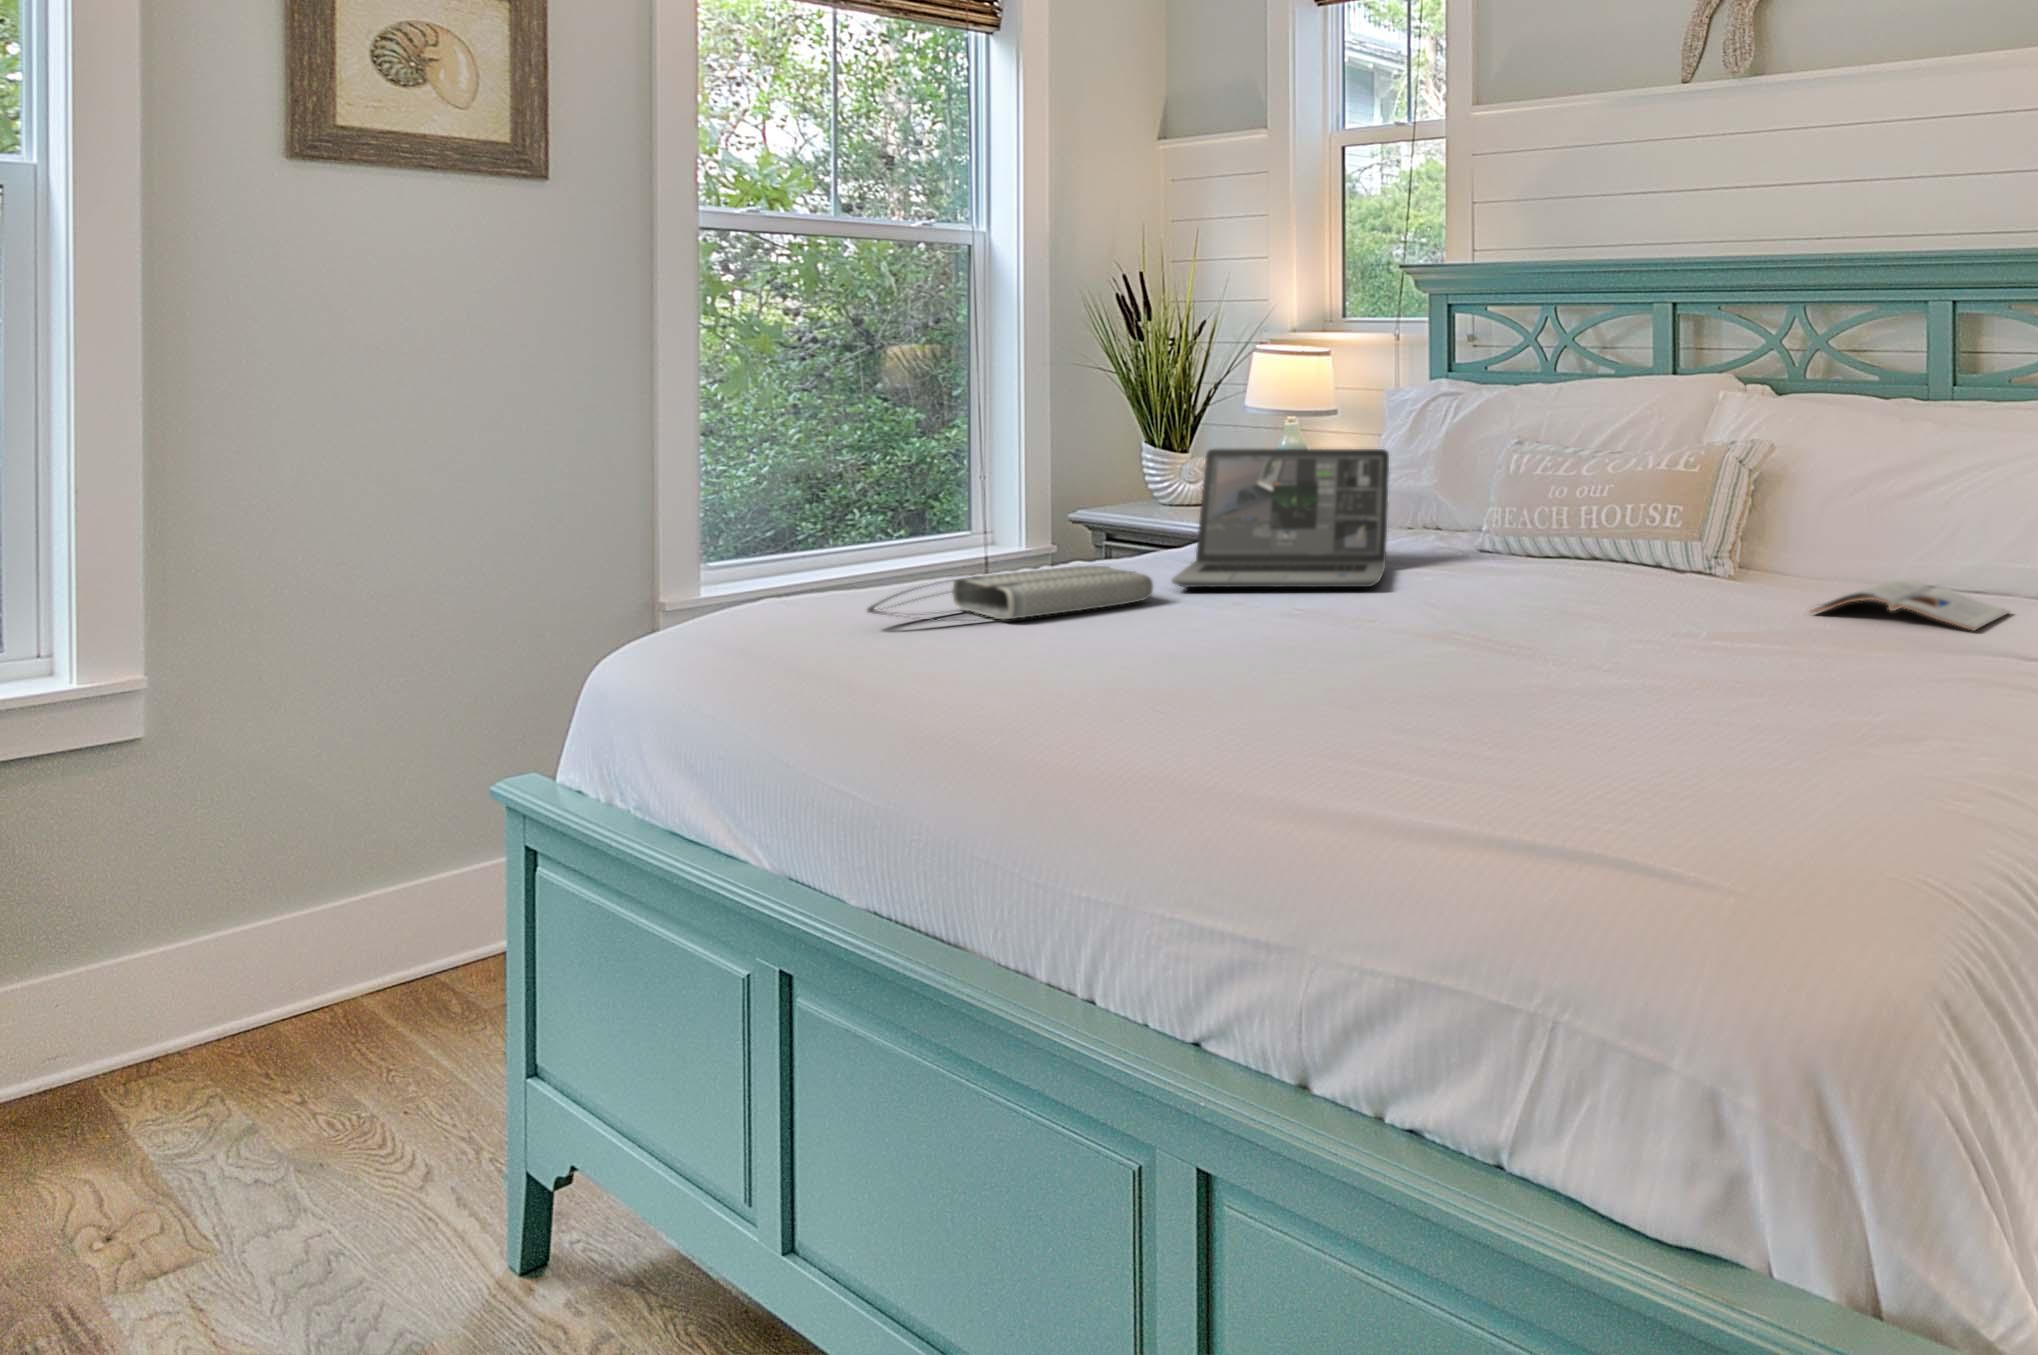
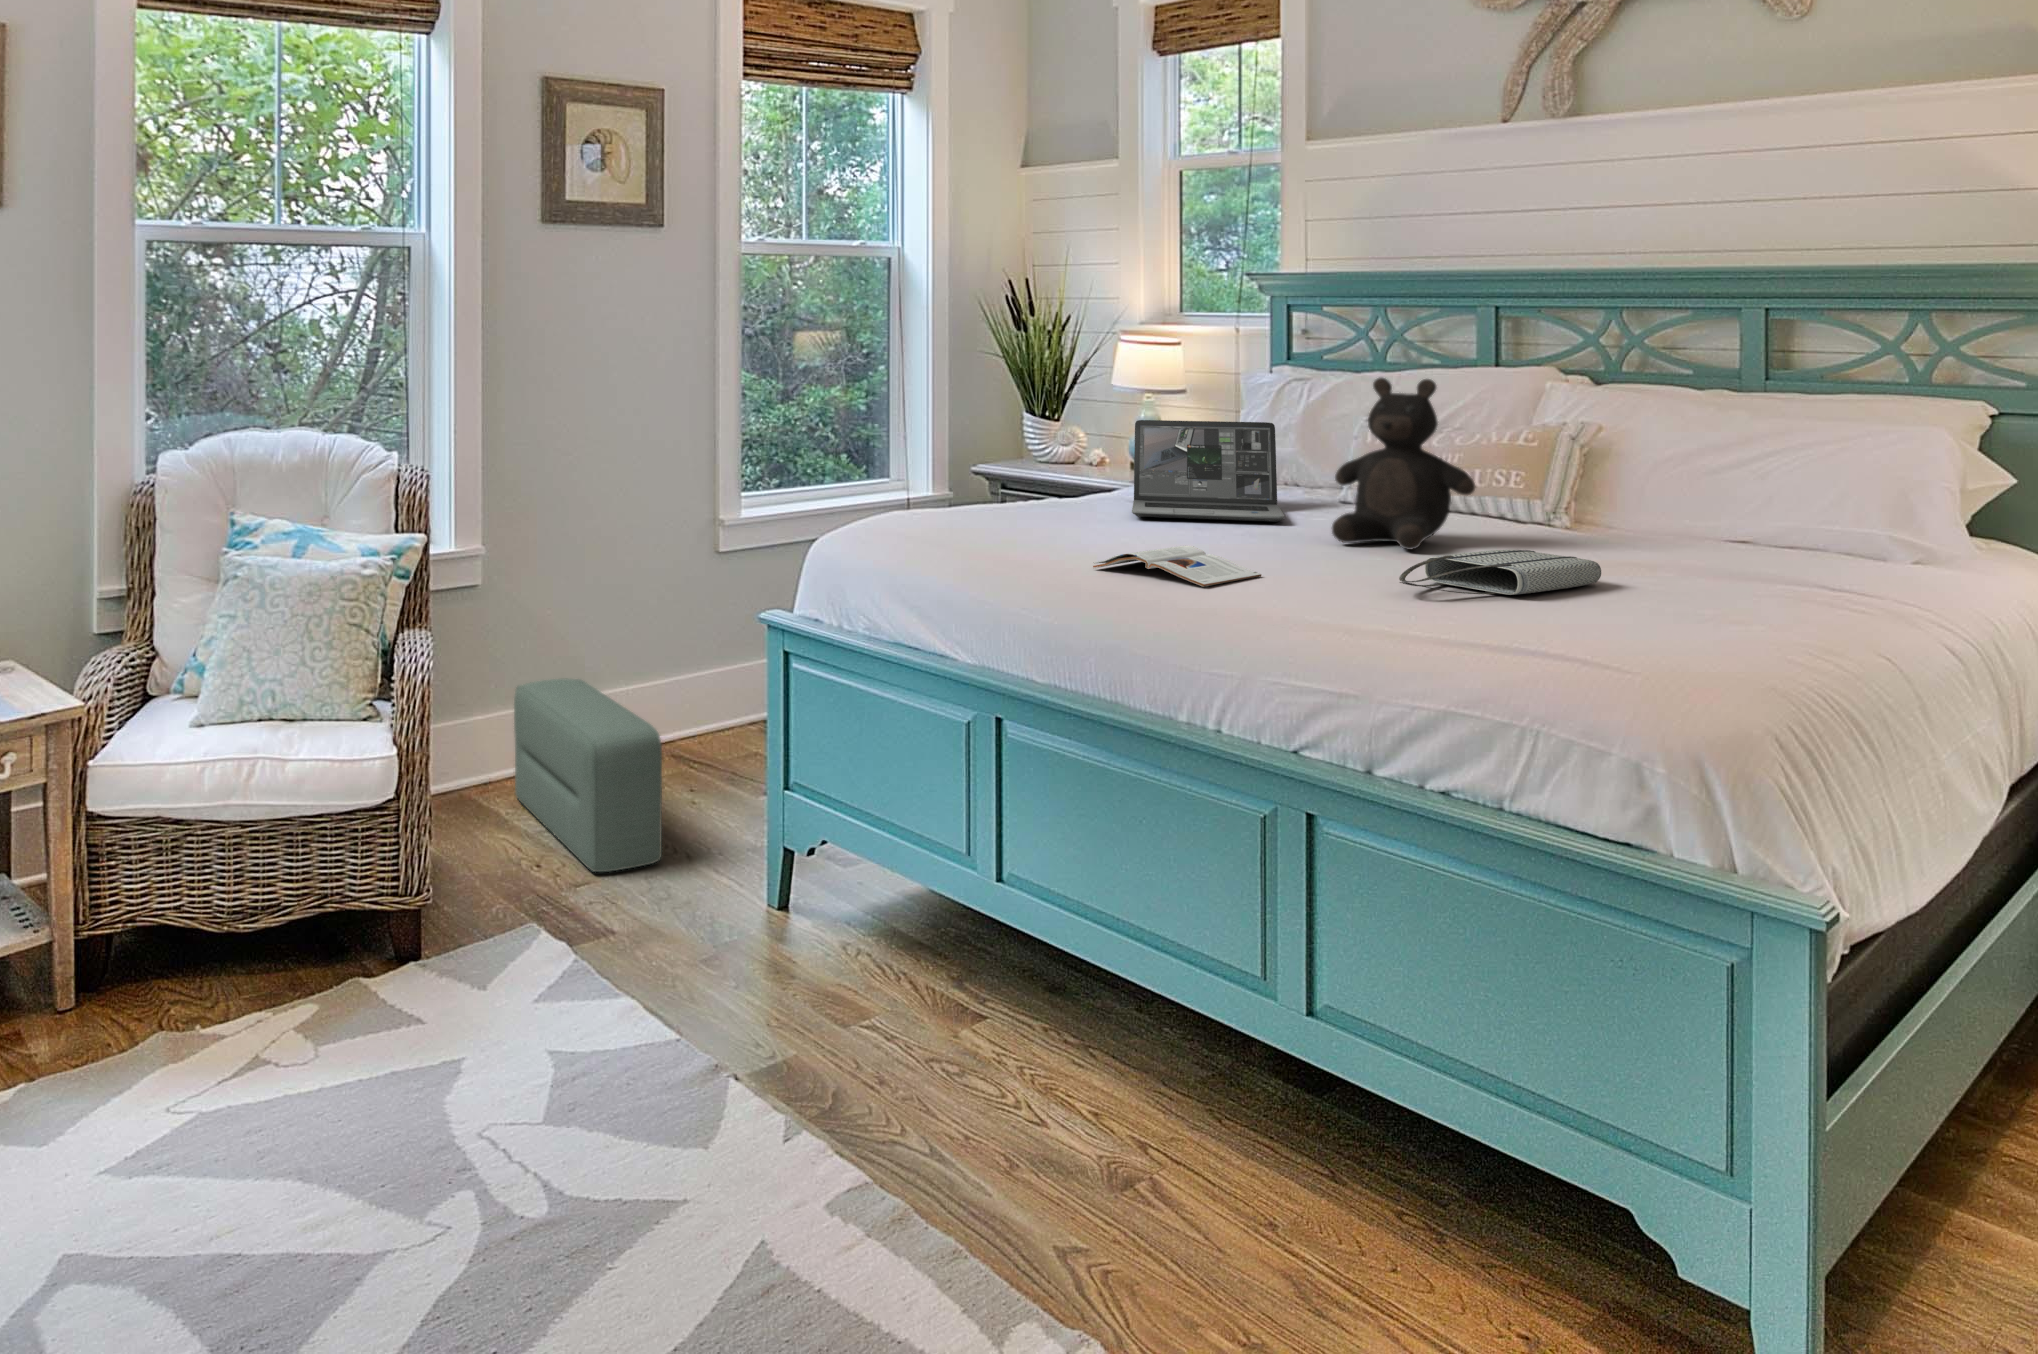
teddy bear: none [1419,382,1609,627] -> present [1332,378,1475,550]
tote bag: present [867,566,1153,621] -> present [1399,550,1601,595]
magazine: present [1811,579,2009,631] -> present [1093,546,1261,587]
pouf: none [181,881,373,1253] -> present [514,678,662,872]

